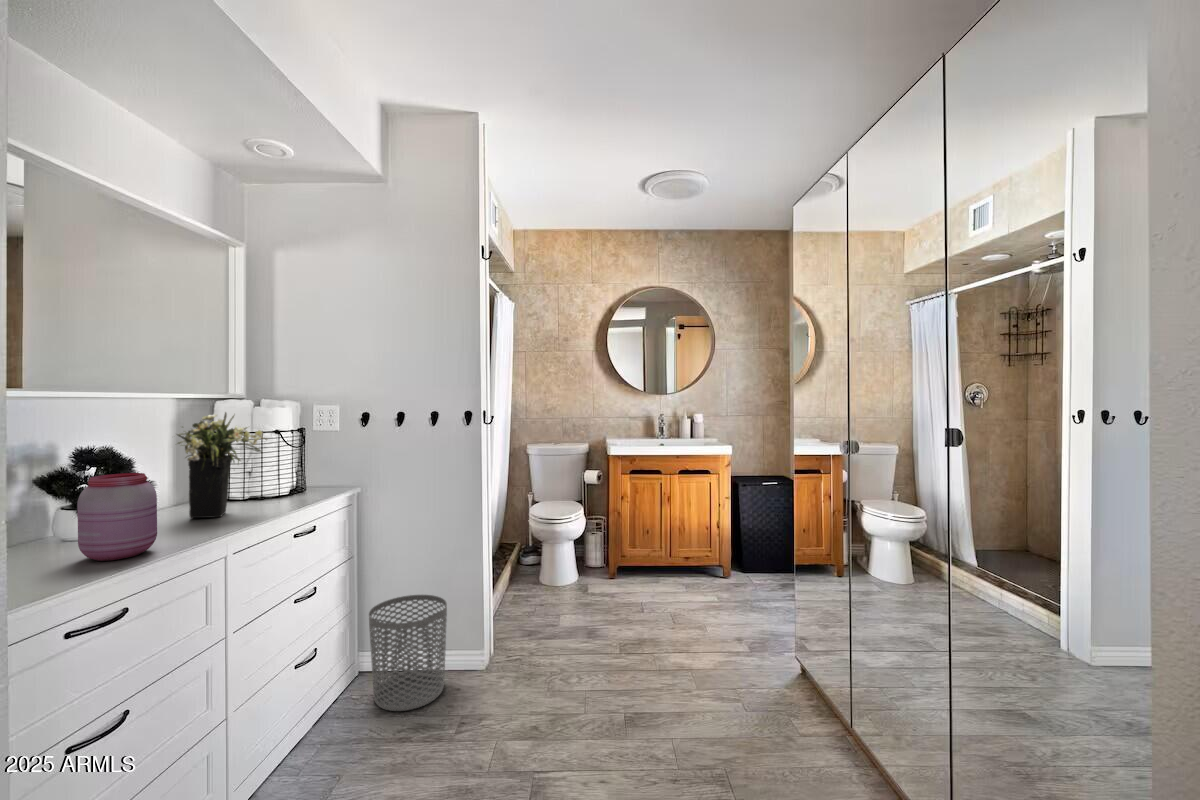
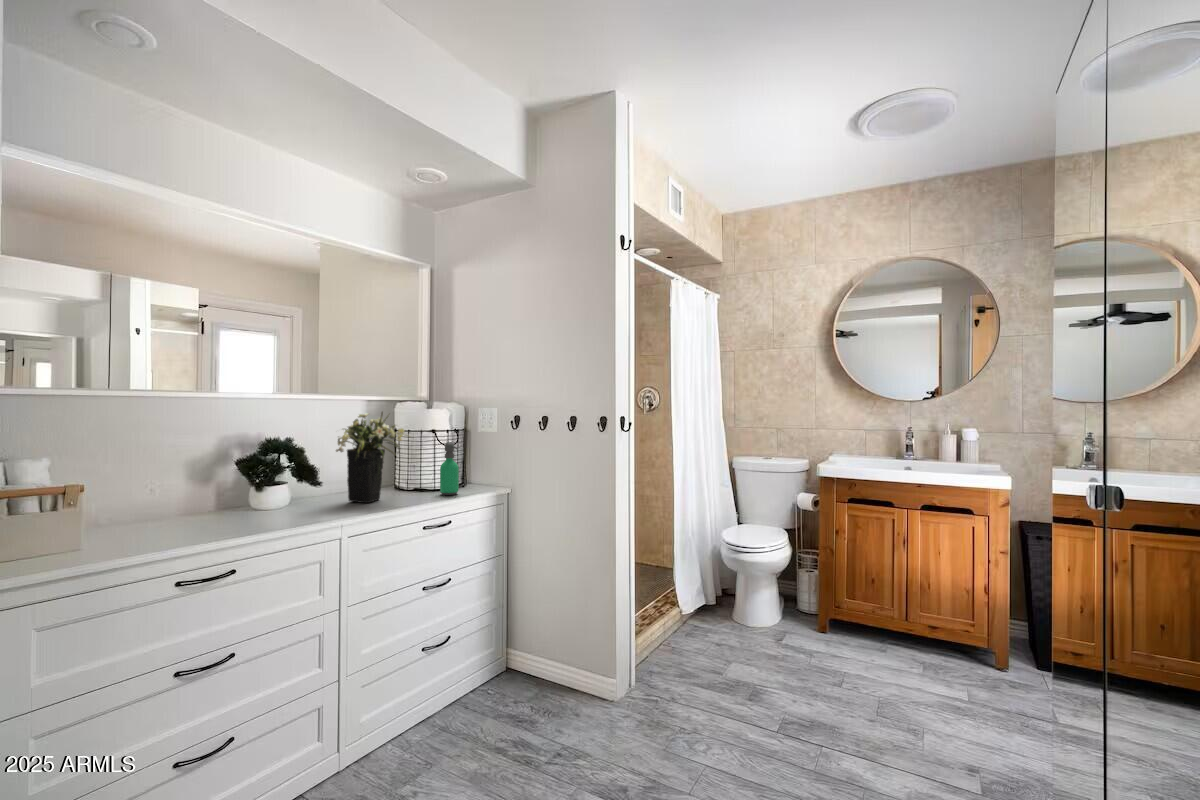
soap dispenser: none [290,443,314,500] -> present [440,442,459,495]
jar: present [77,473,157,561] -> none [228,459,284,528]
waste bin: present [369,595,447,711] -> none [494,603,570,723]

